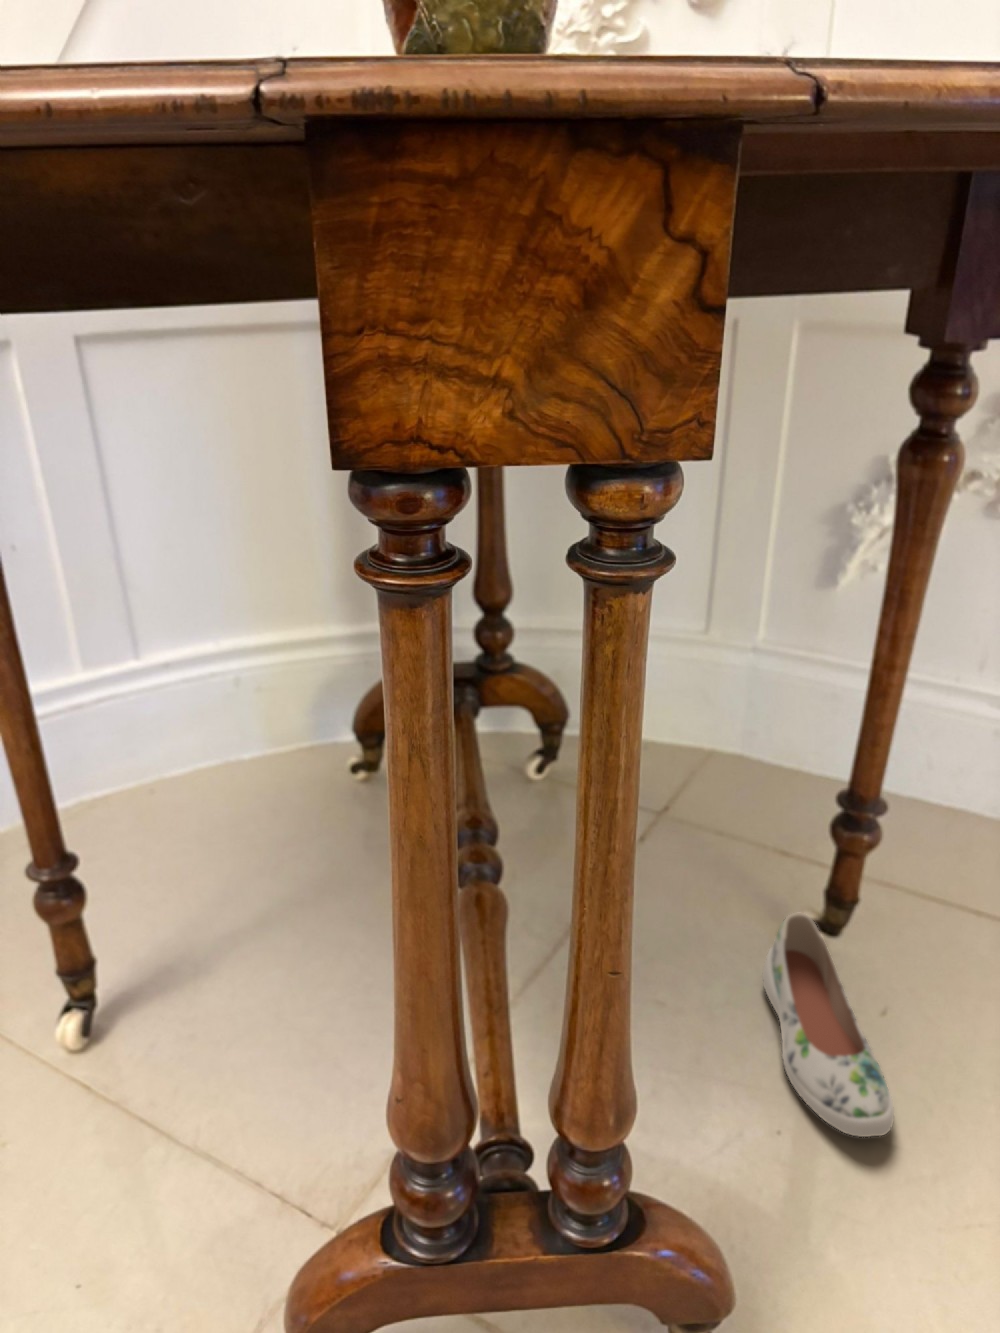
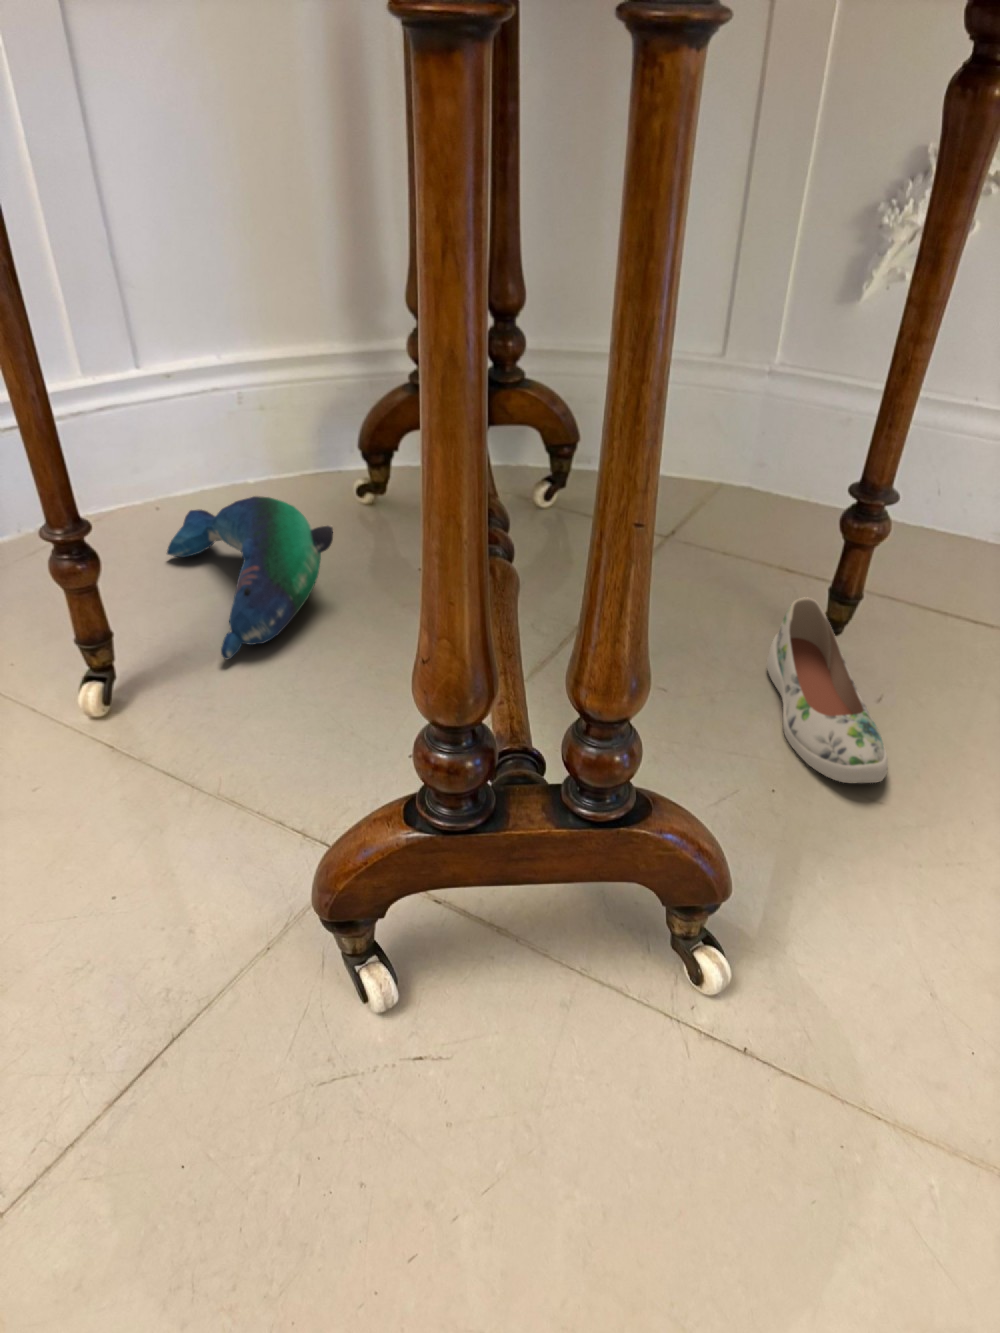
plush toy: none [160,793,324,978] -> present [167,496,333,659]

